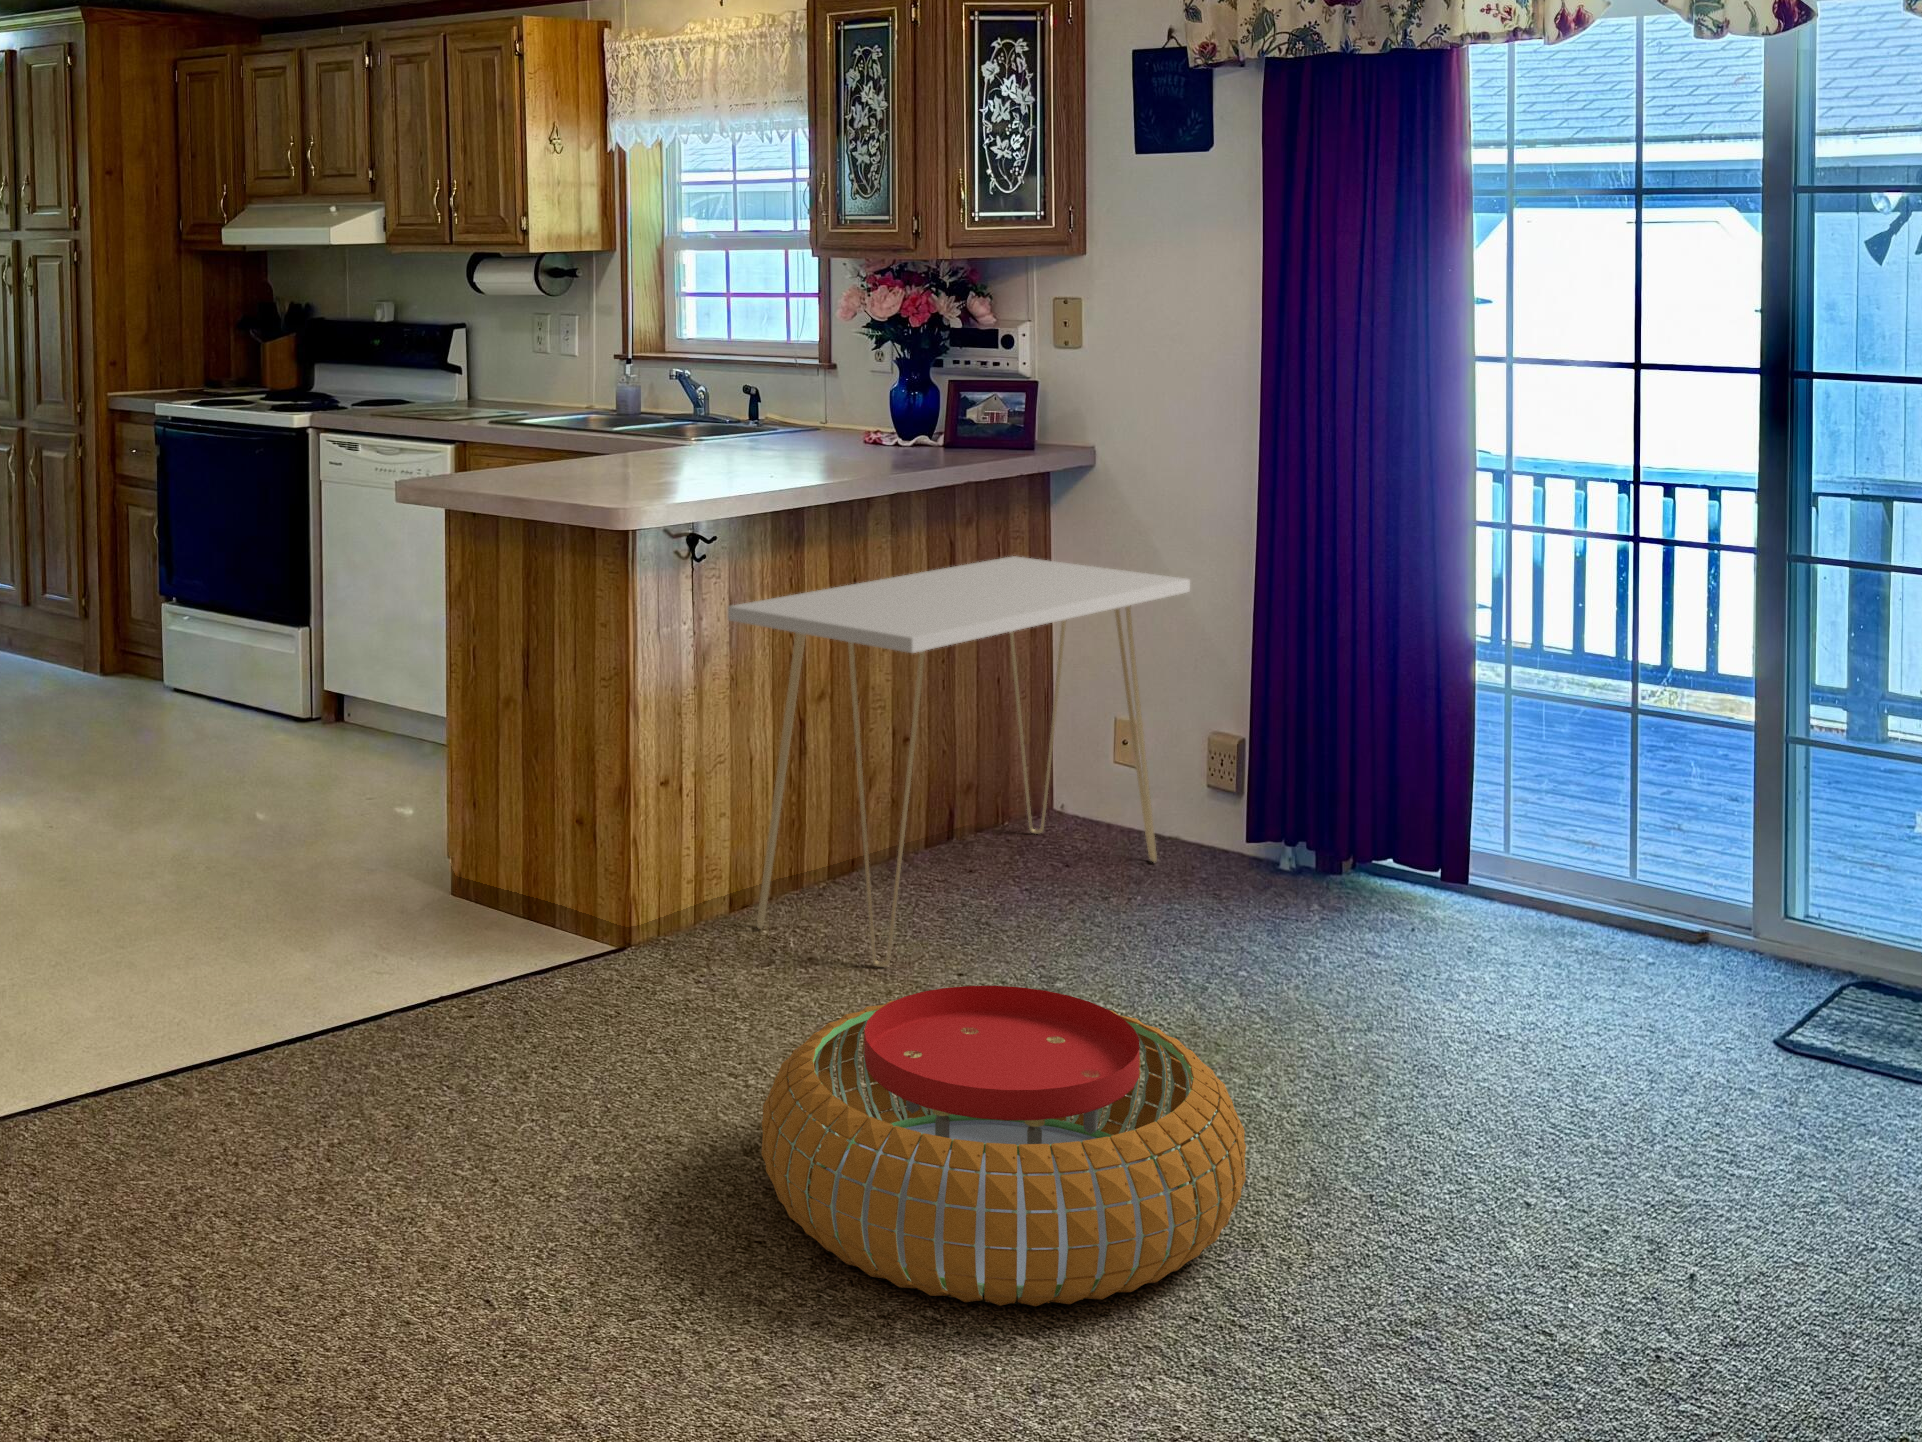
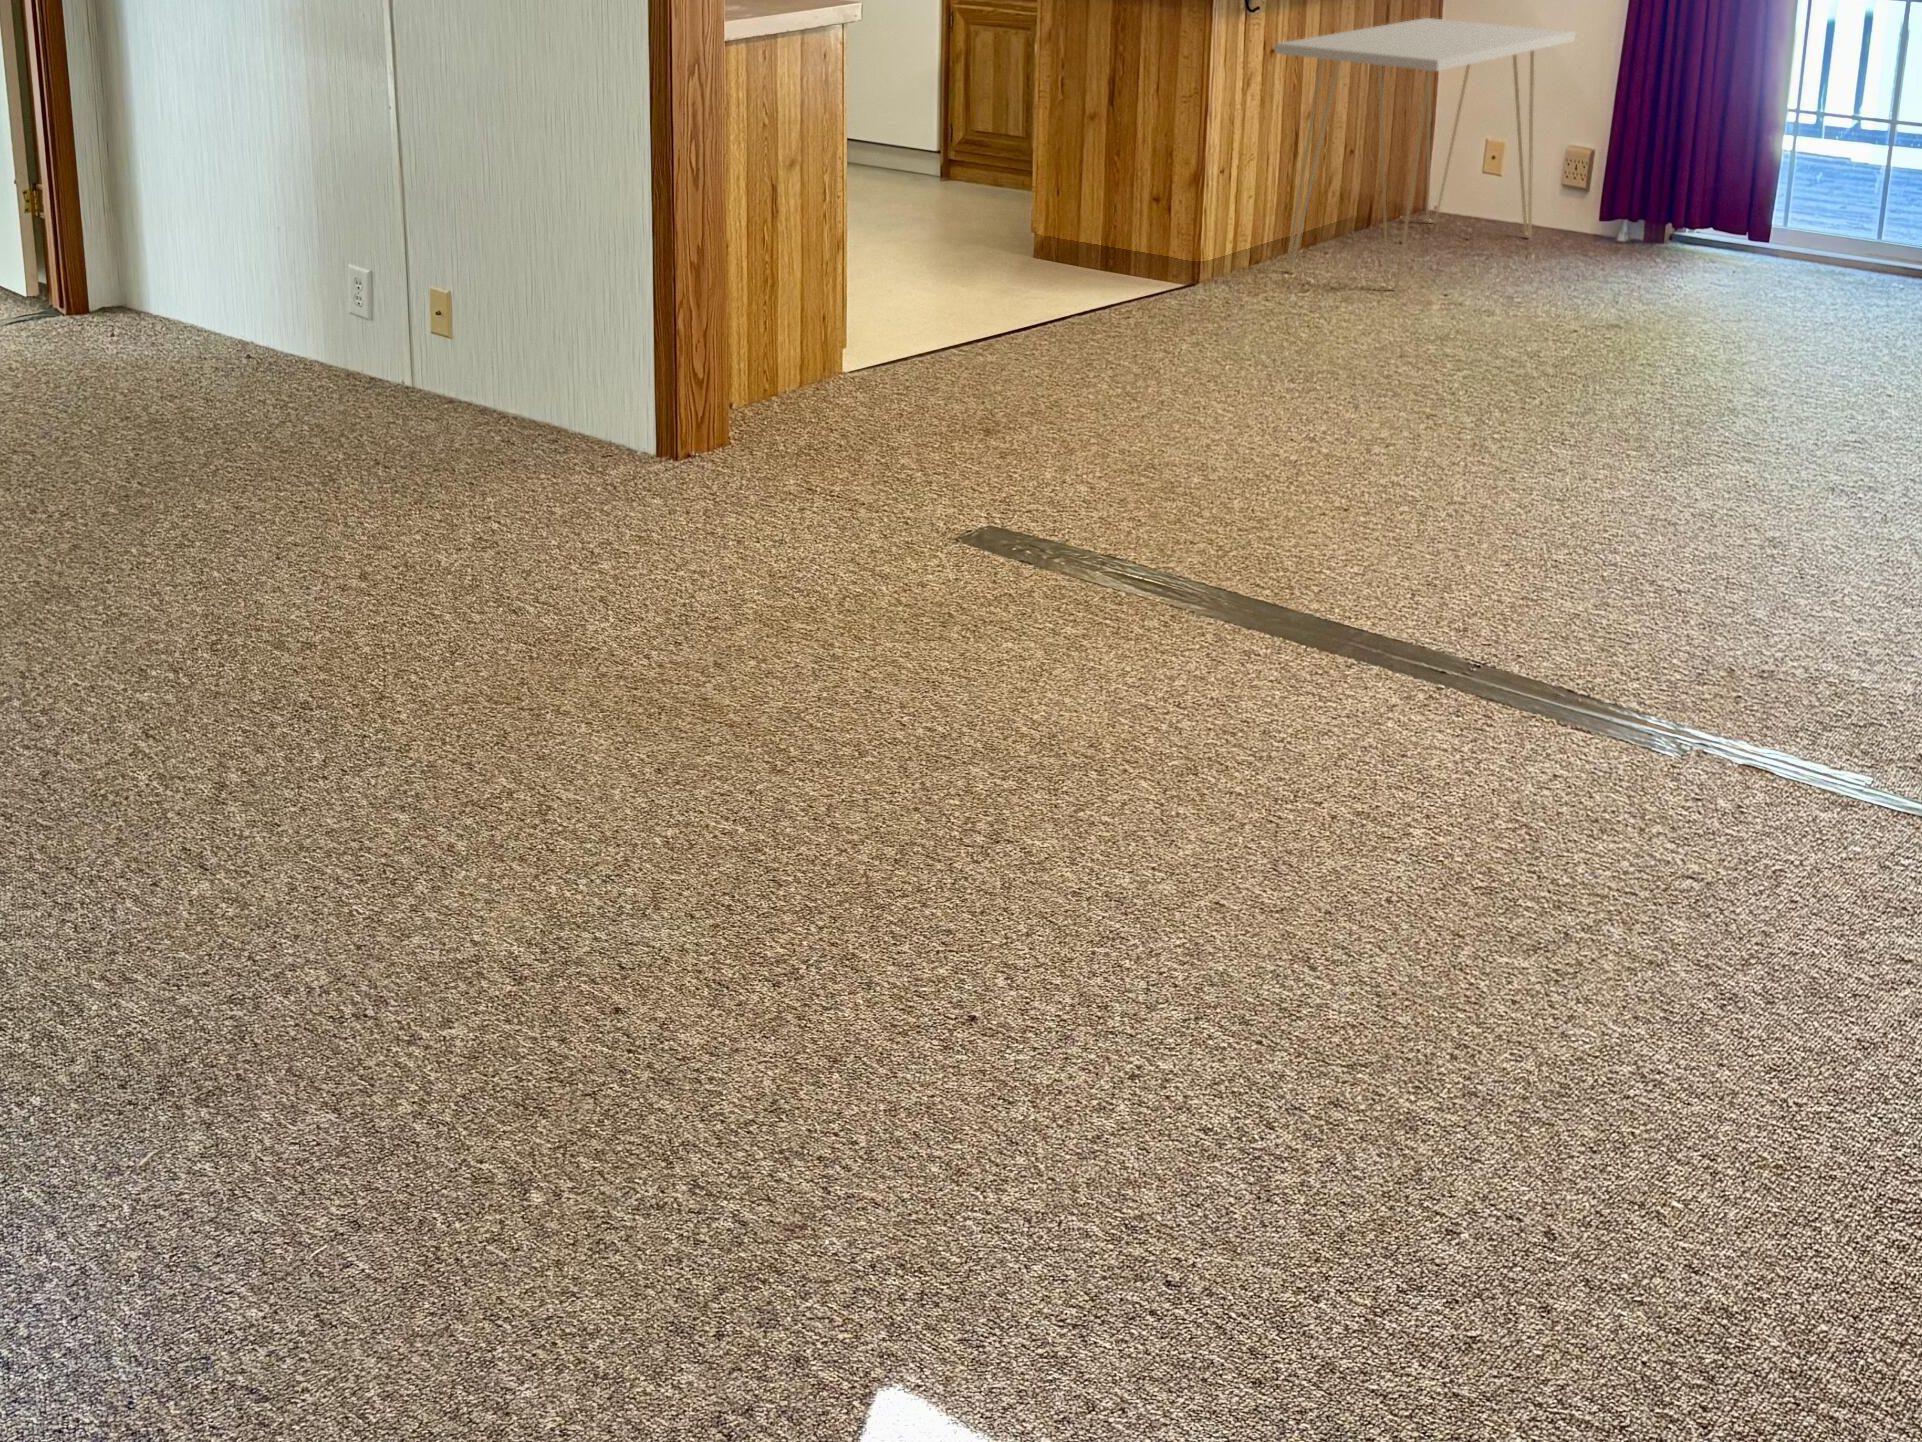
pouf: present [761,986,1246,1306] -> none [1424,267,1737,427]

